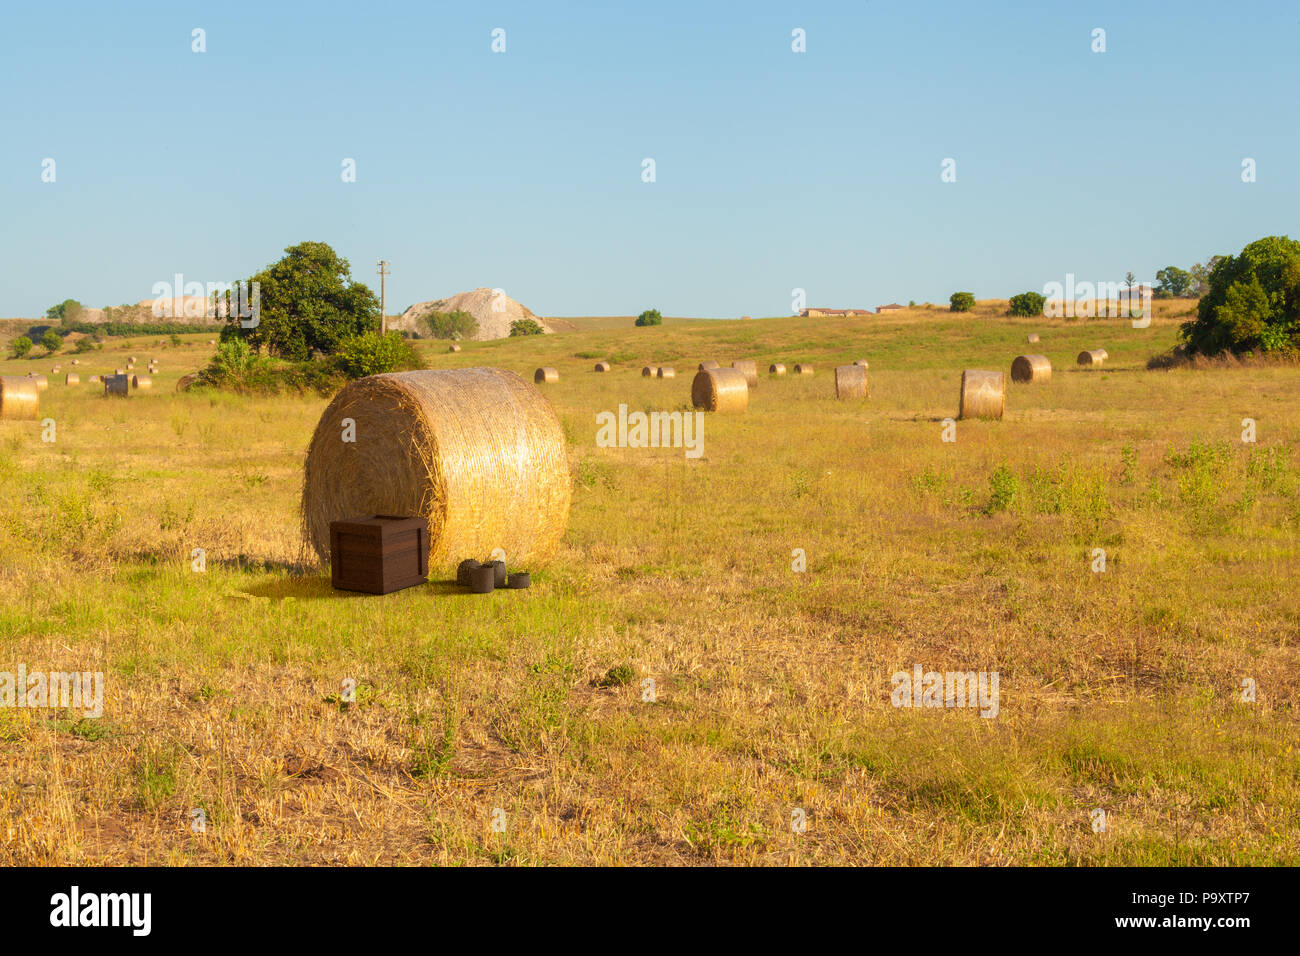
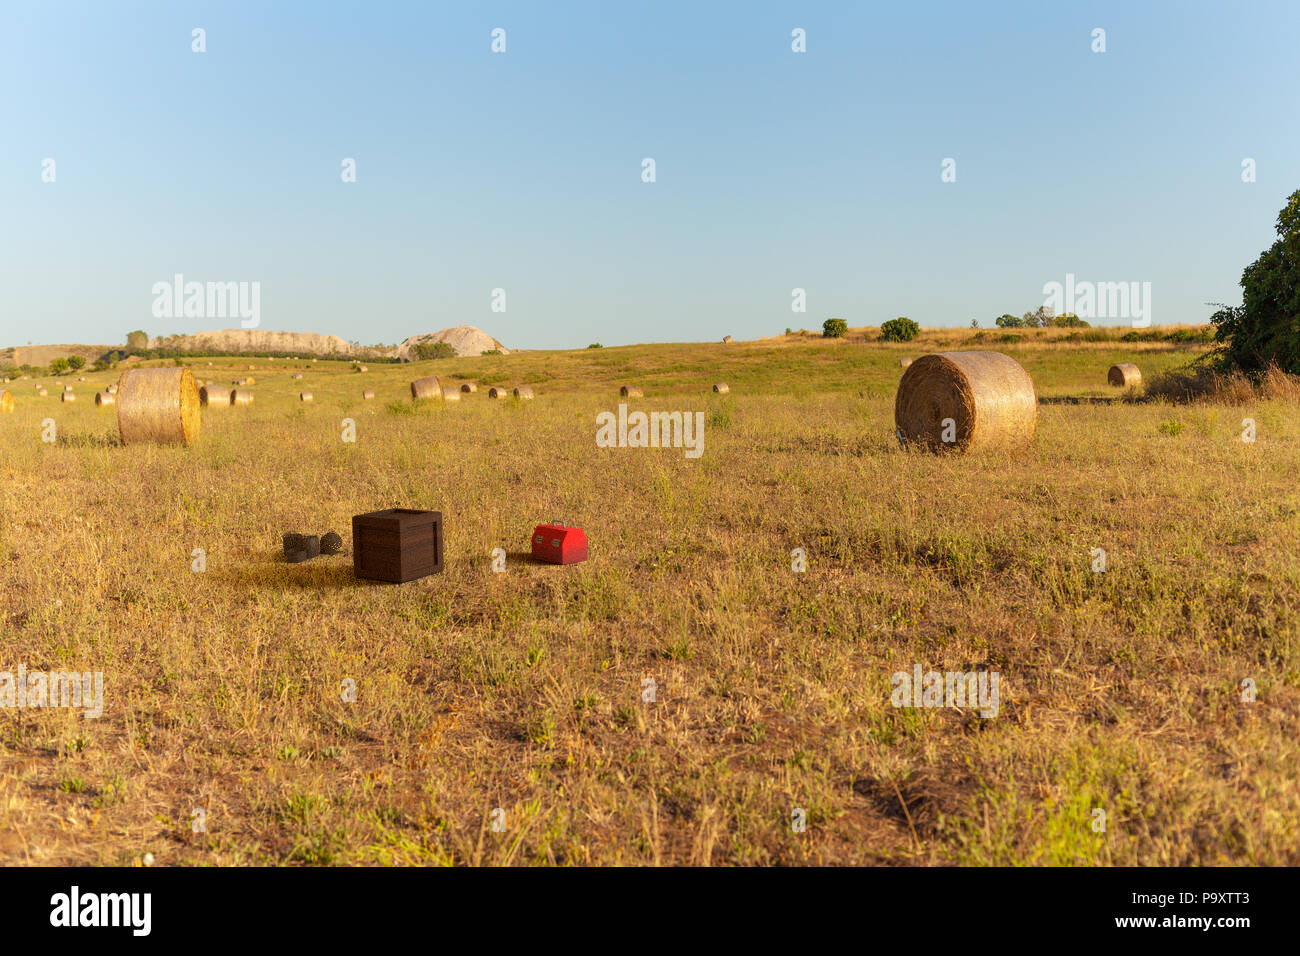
toolbox: none [523,526,584,575] -> present [531,519,588,565]
woven basket: present [457,557,530,592] -> present [282,532,343,562]

